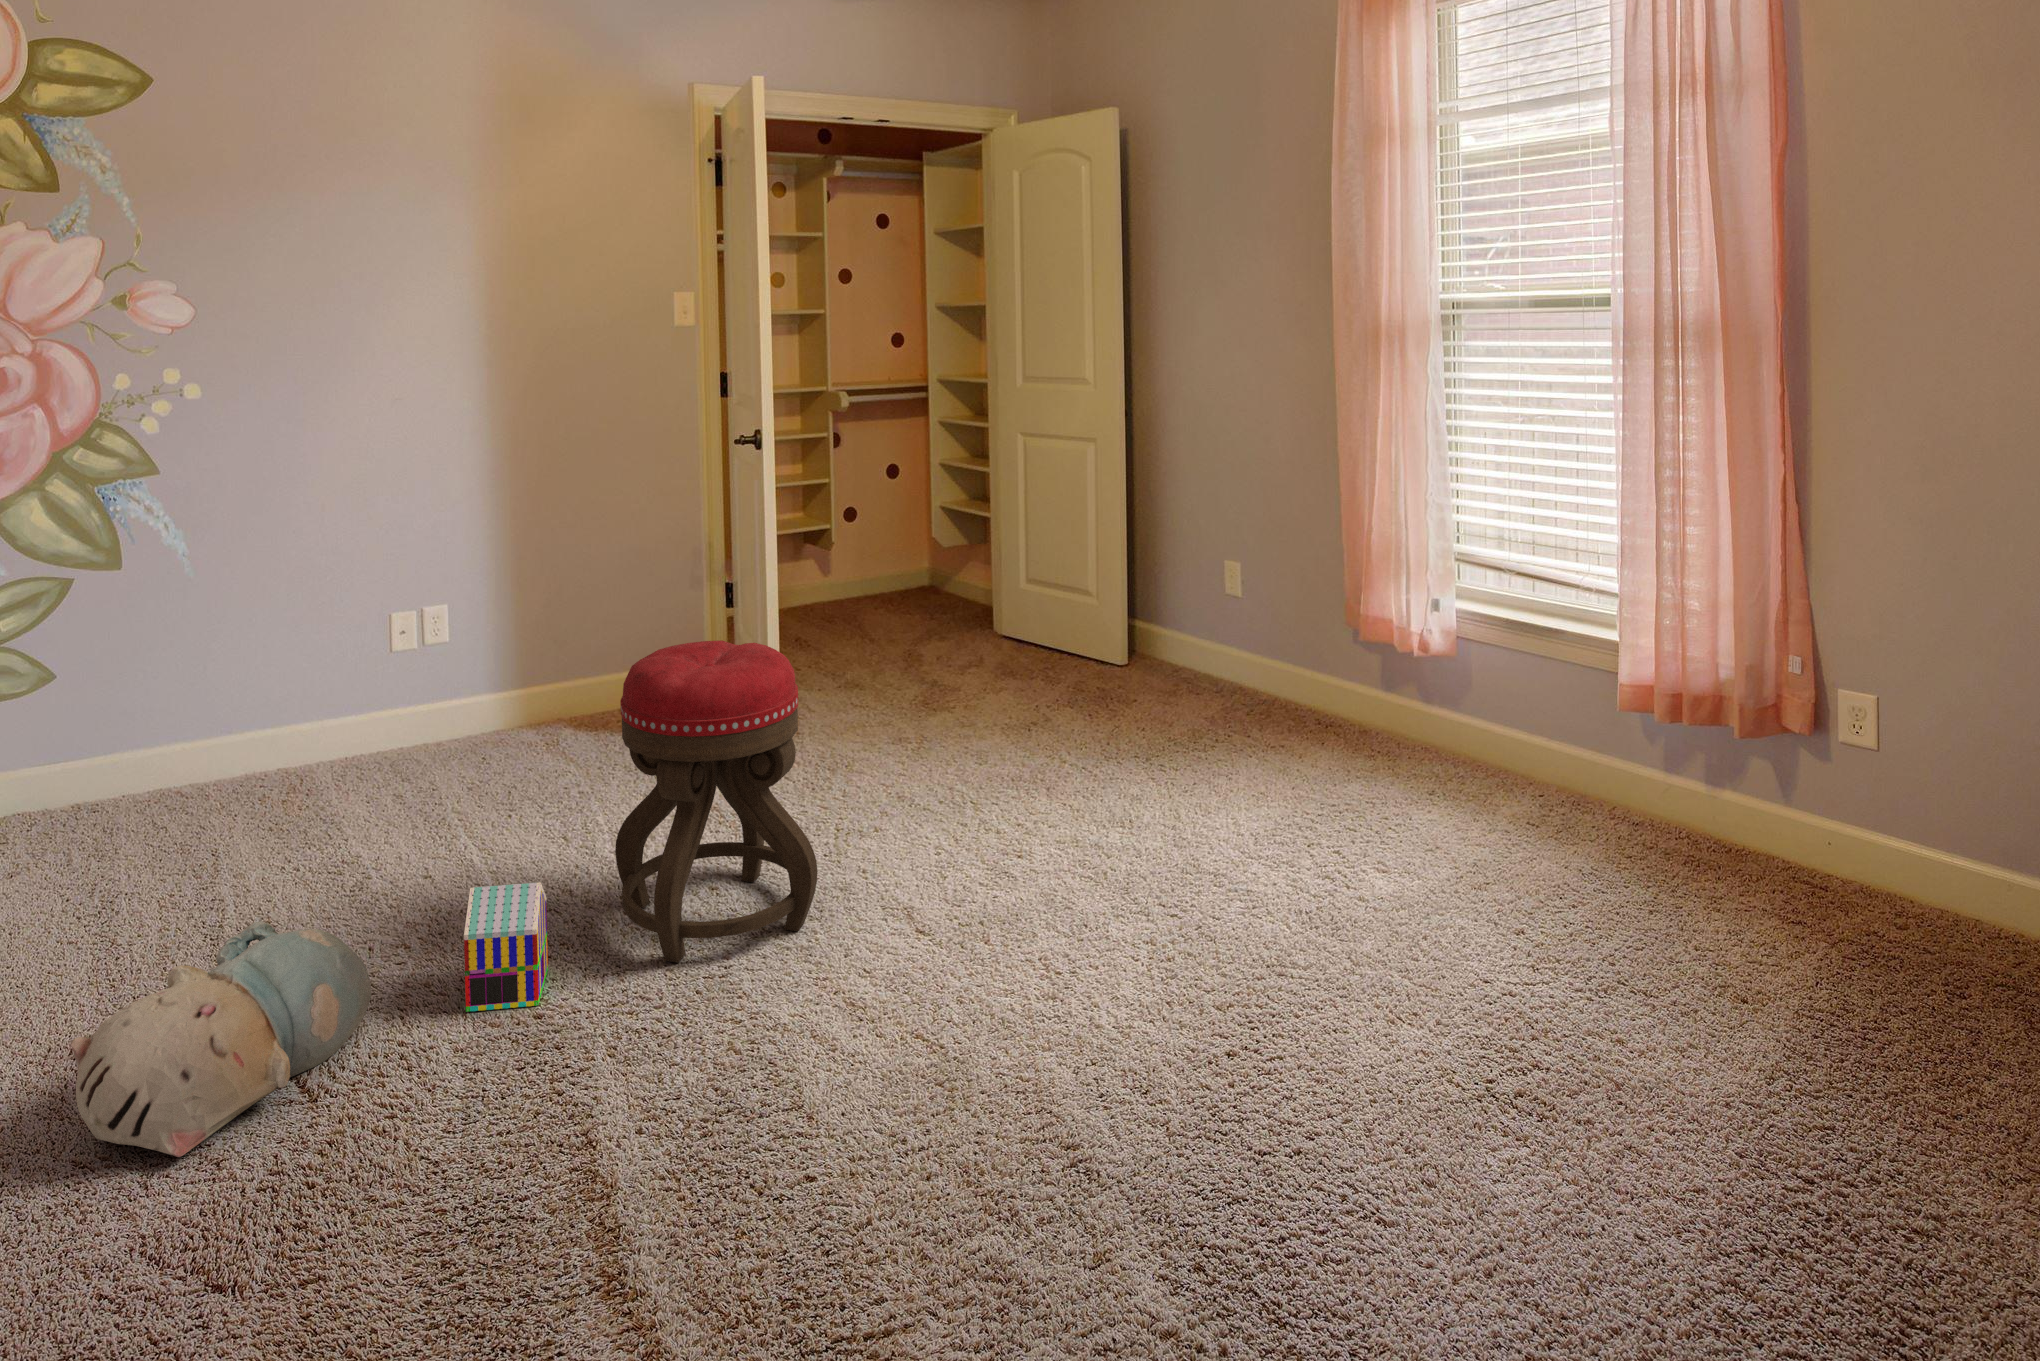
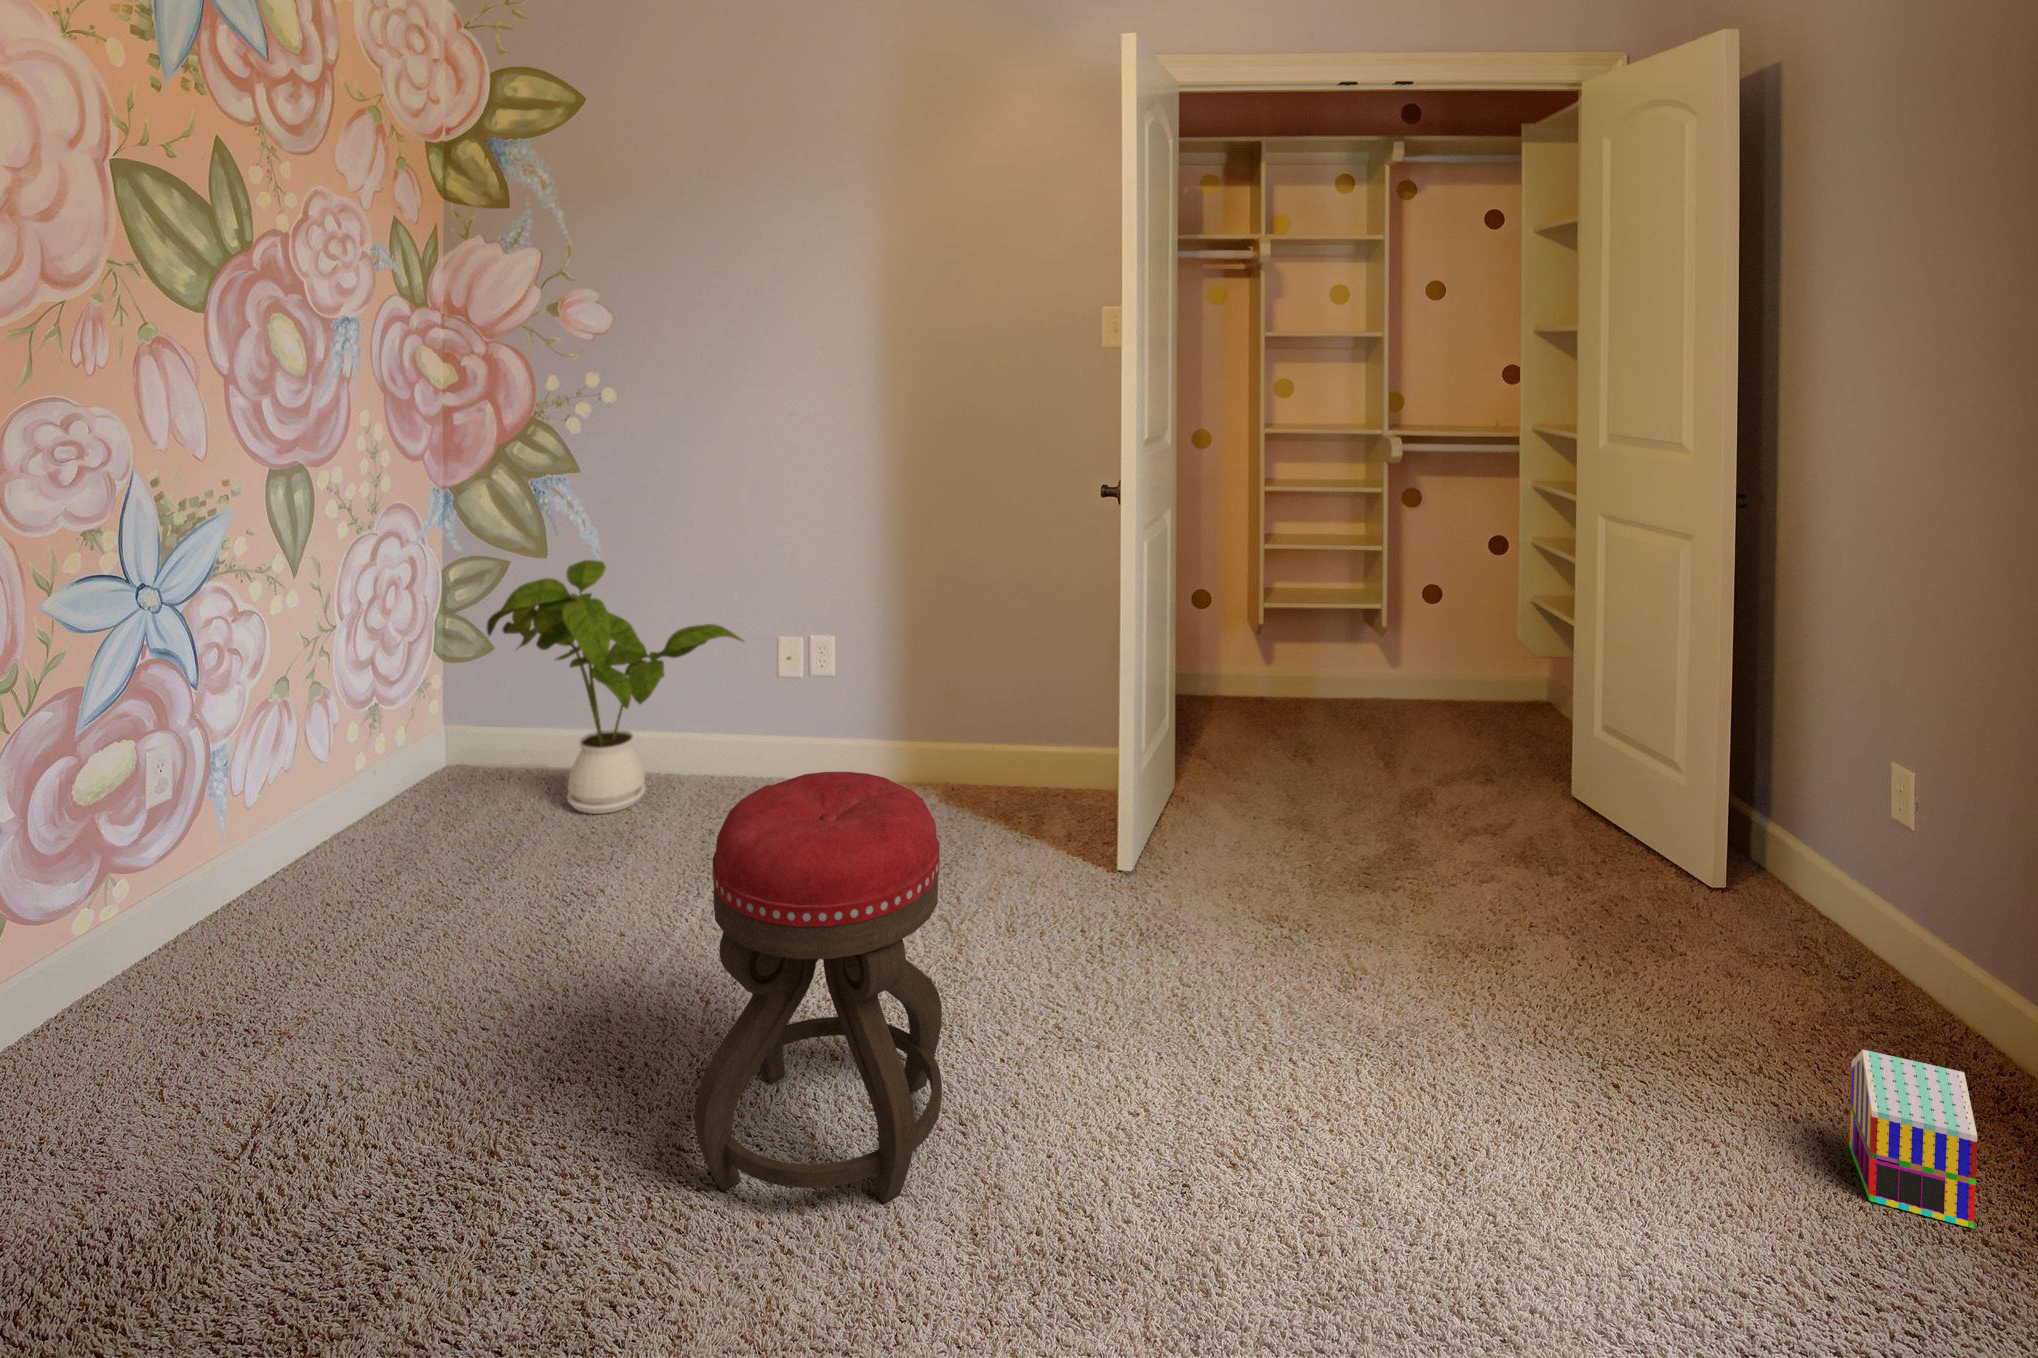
house plant: none [100,552,377,817] -> present [486,560,744,814]
toy house: present [464,882,548,1012] -> present [1849,1050,1977,1228]
plush toy: present [71,922,371,1157] -> none [67,982,409,1243]

